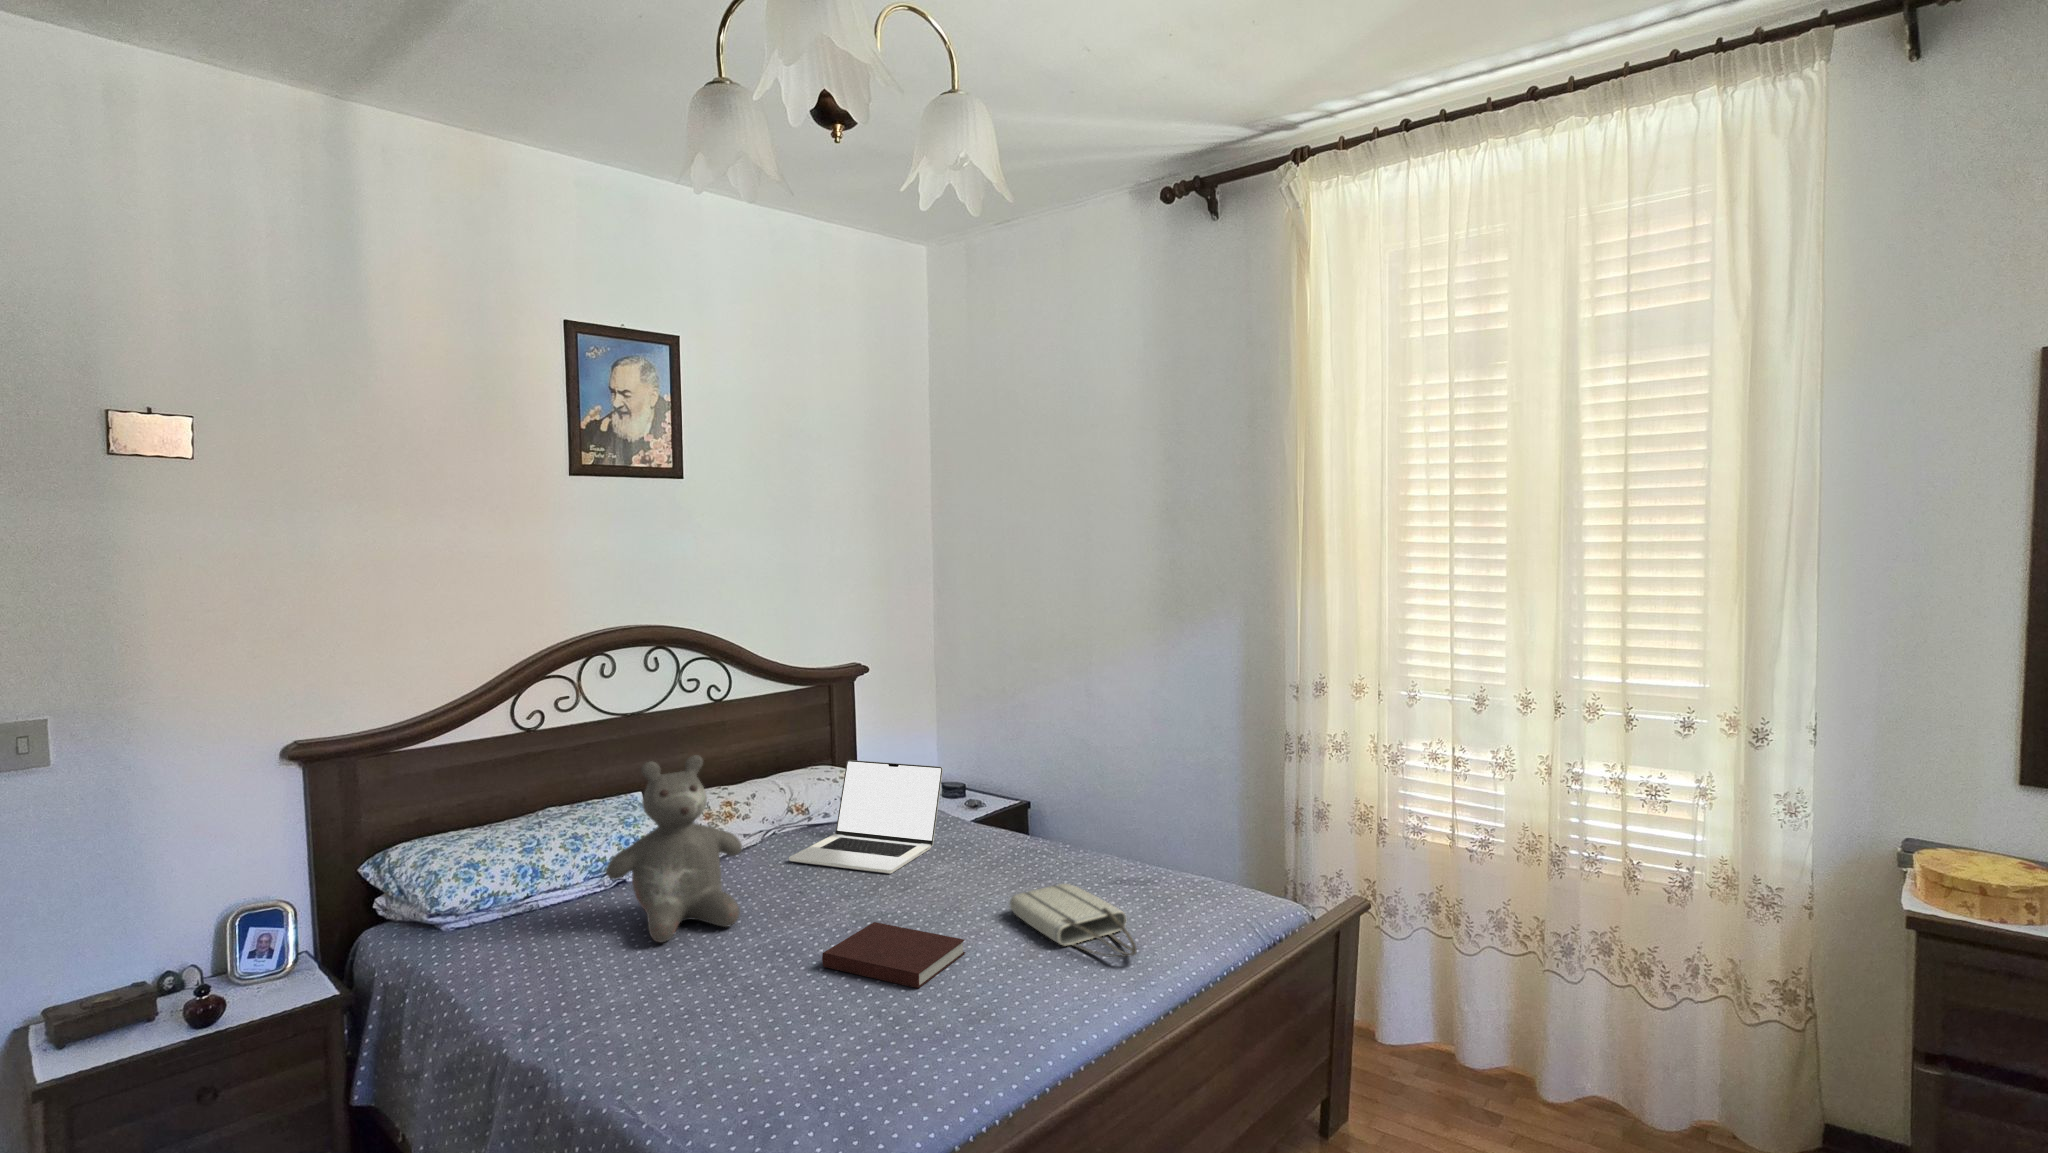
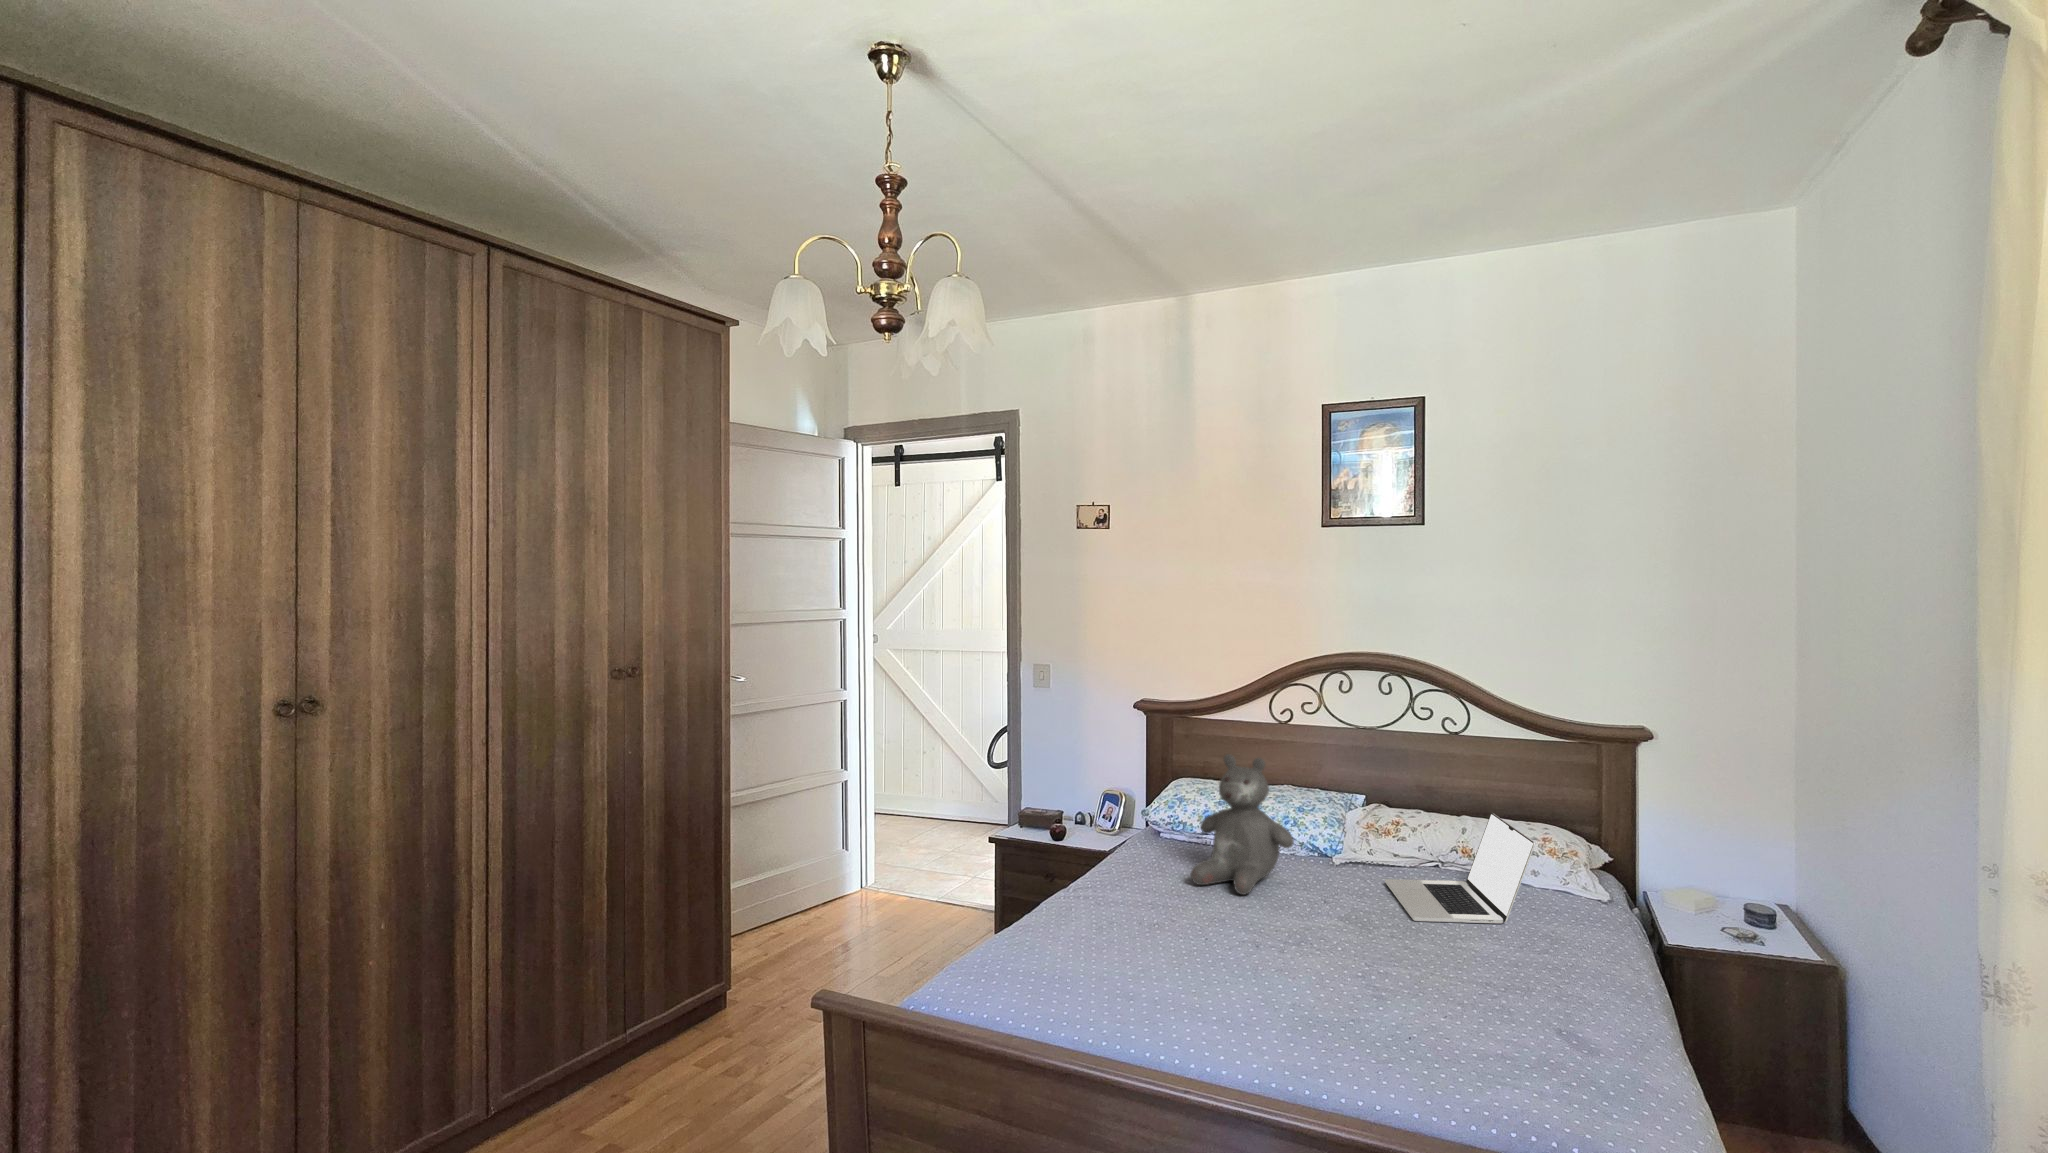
tote bag: present [1010,884,1137,957] -> none [1330,965,1462,1042]
notebook: present [822,922,966,988] -> none [1206,924,1286,977]

